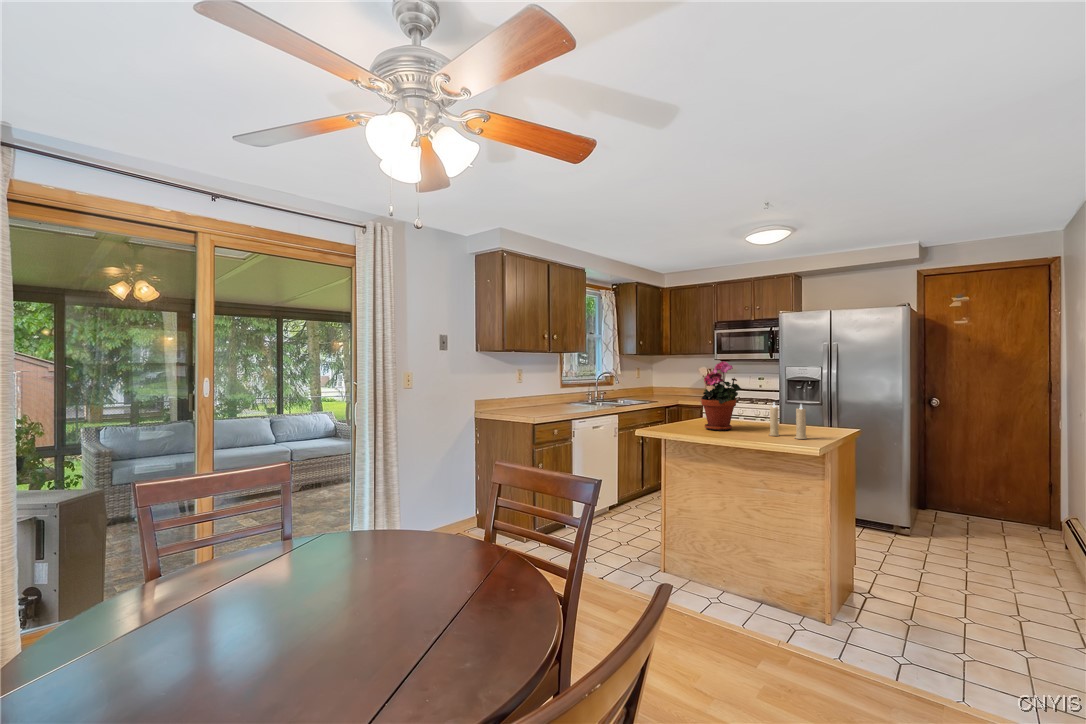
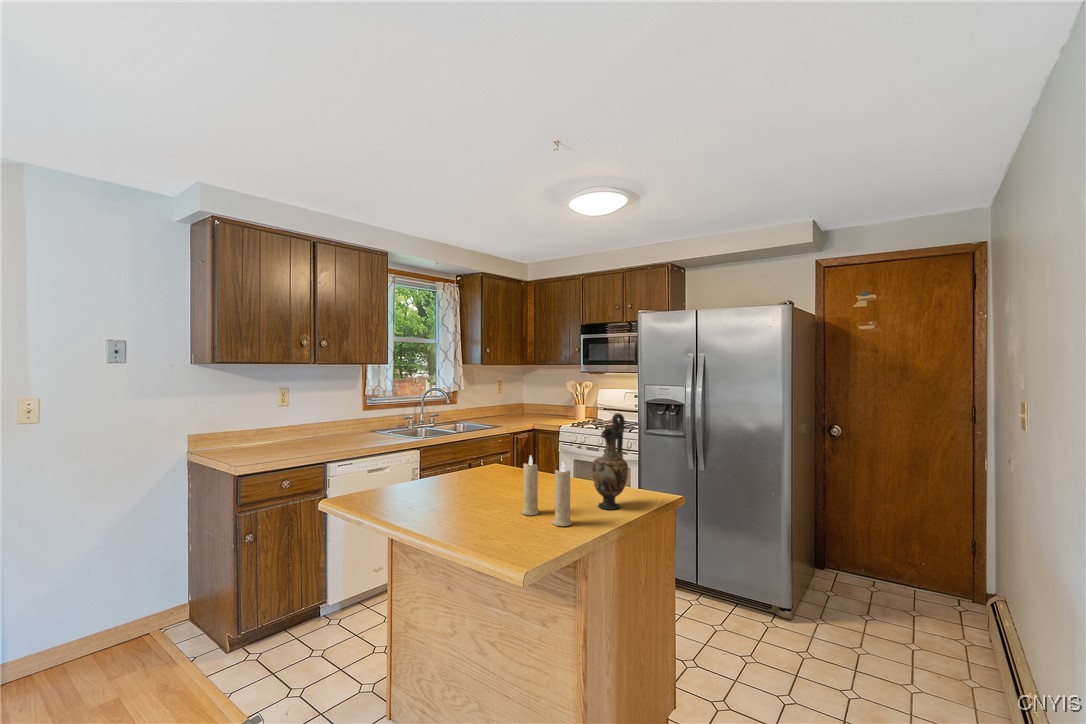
potted plant: present [701,361,741,431] -> none [440,382,503,498]
vase: none [807,378,831,434] -> present [592,413,628,509]

